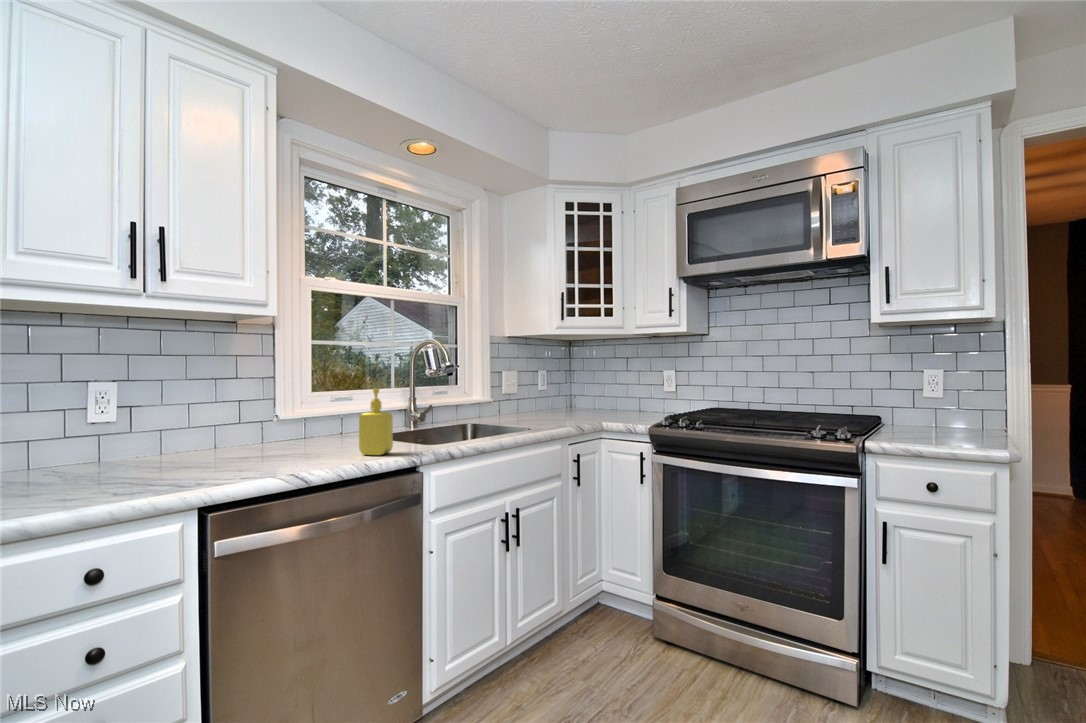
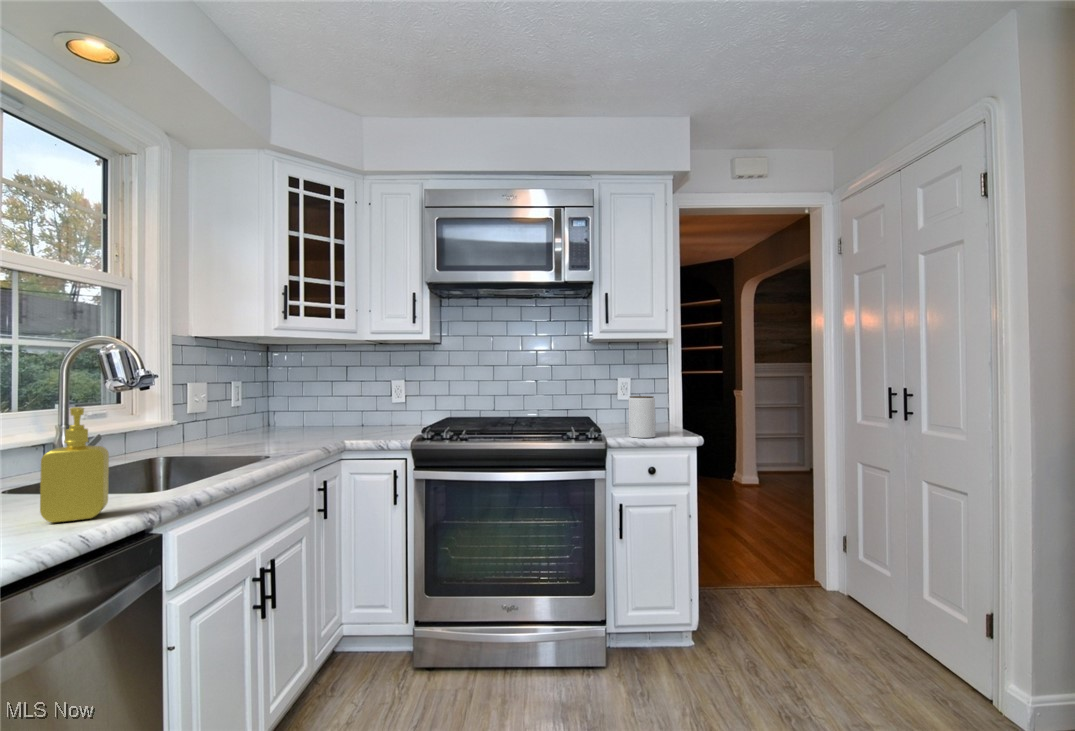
jar: none [903,393,943,445] -> present [629,396,655,438]

